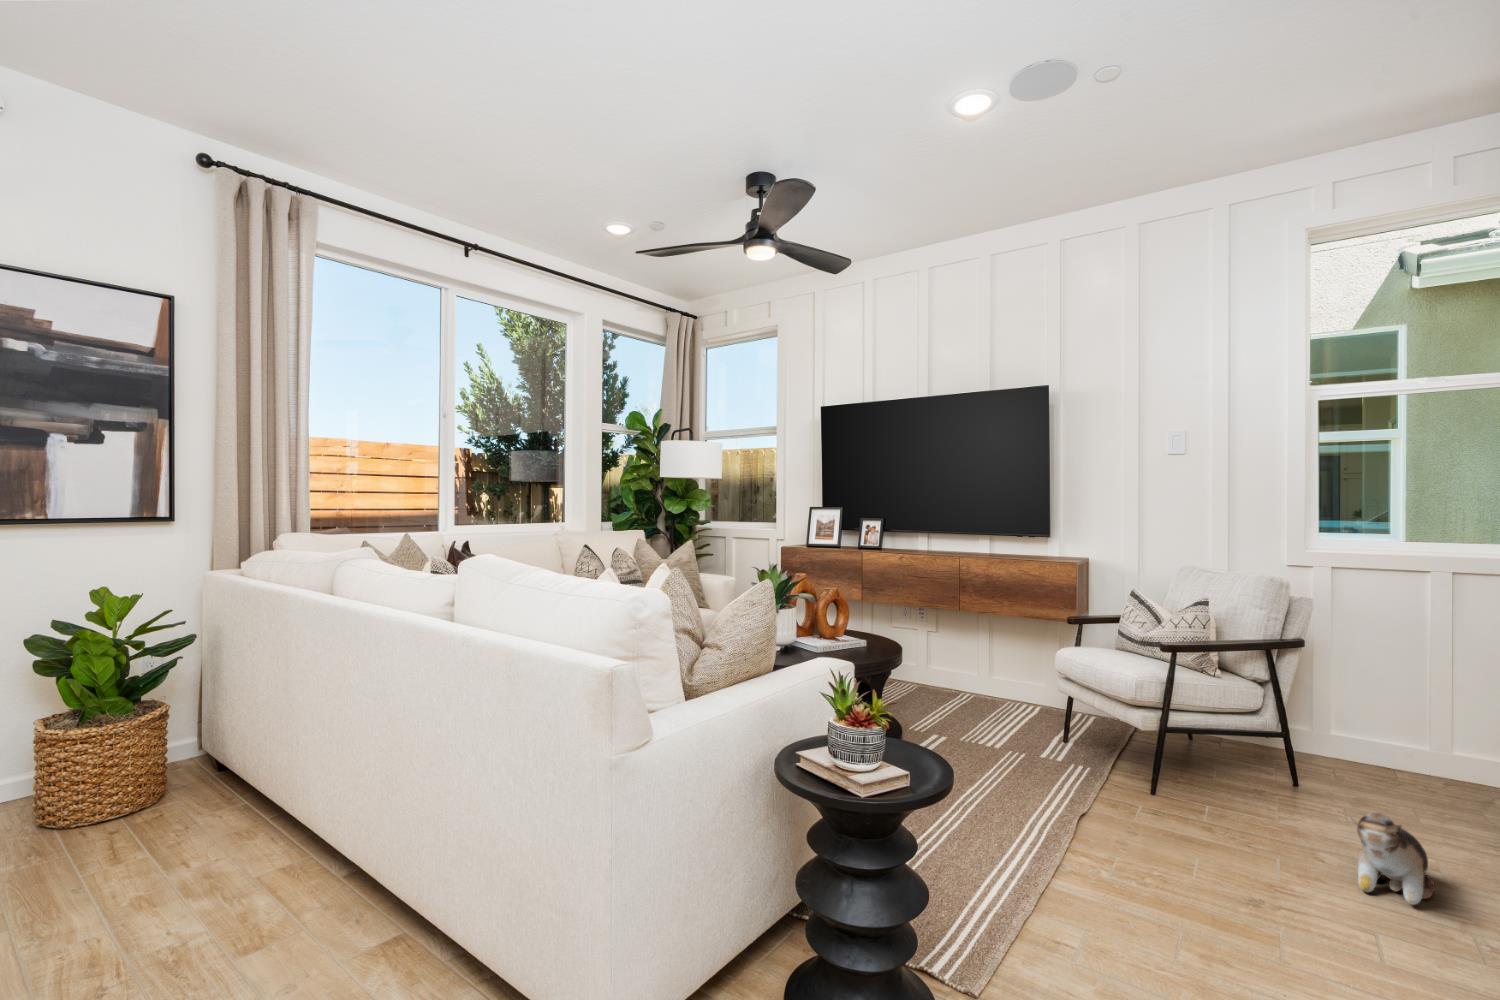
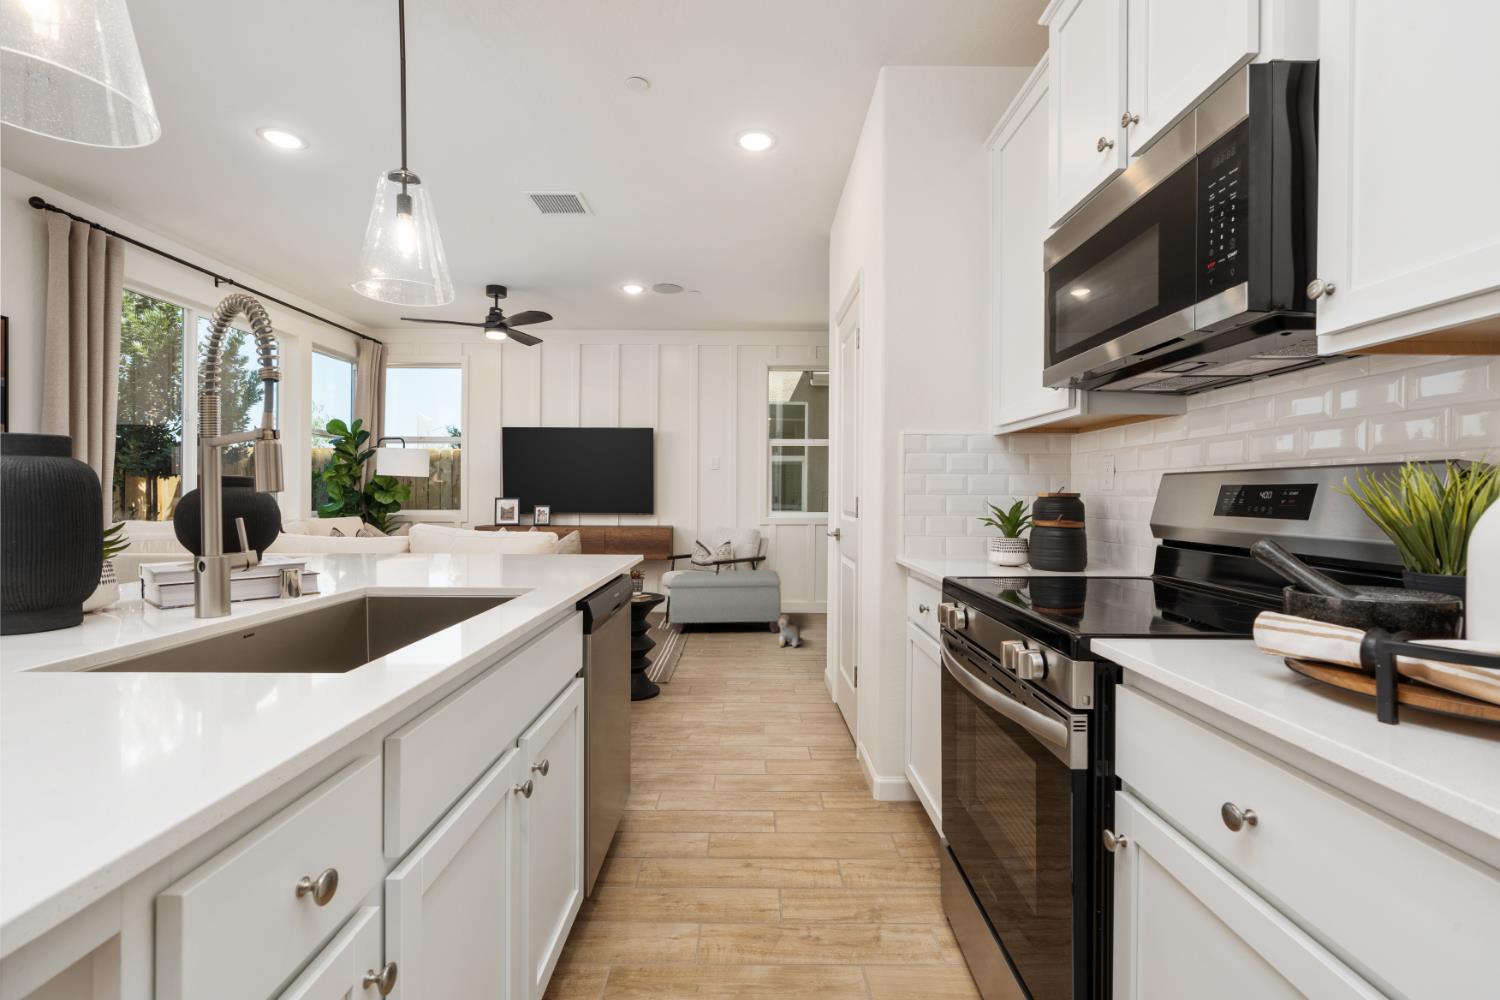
ottoman: none [1067,650,1350,829] -> present [670,570,781,634]

